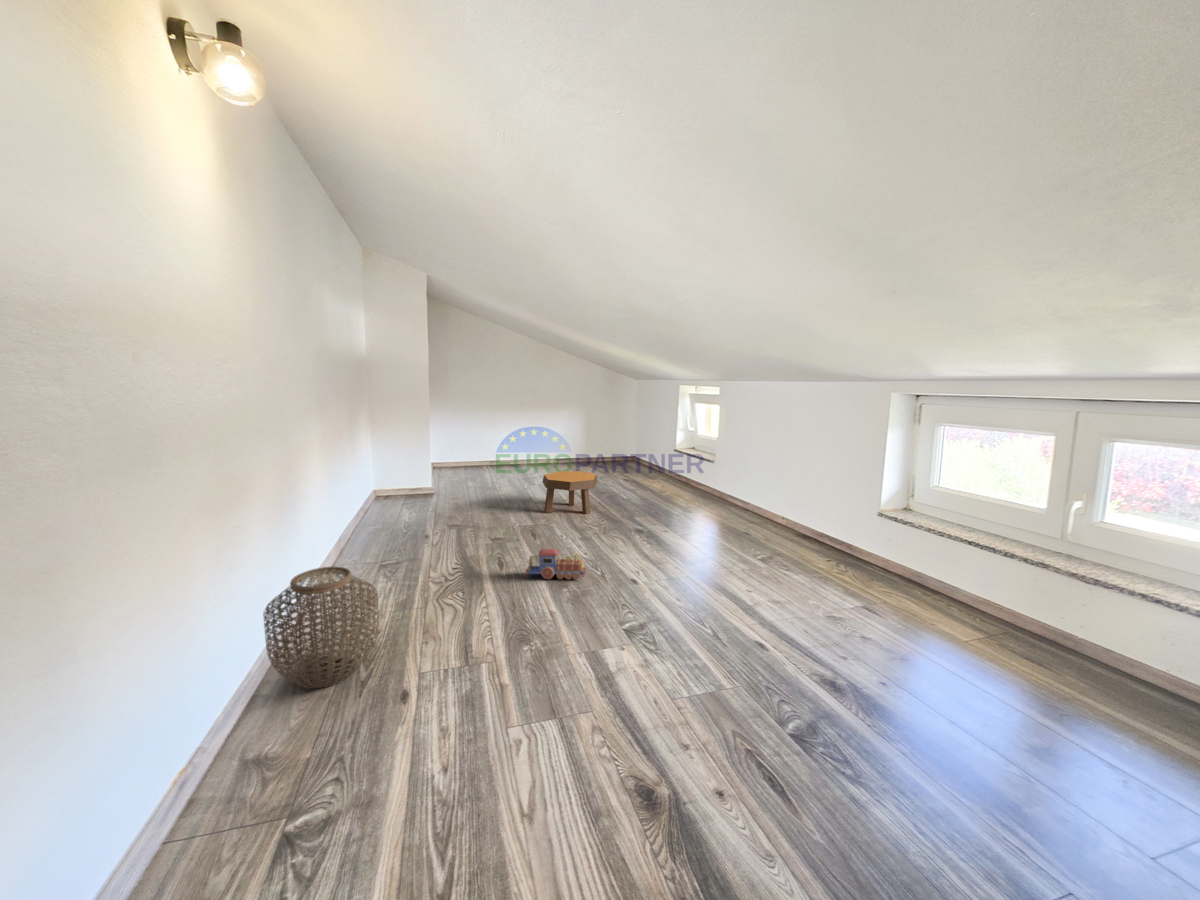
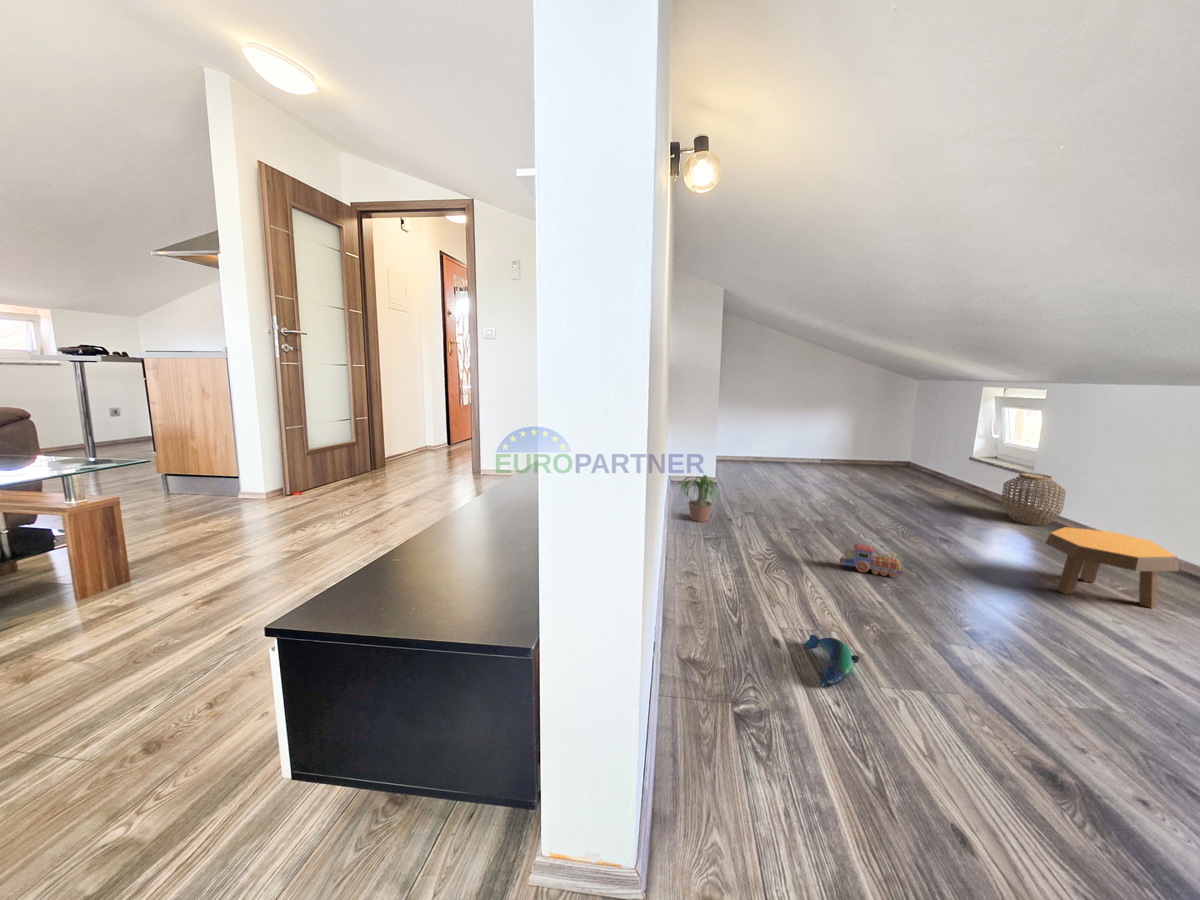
footstool: present [543,471,598,514] -> present [1046,527,1179,608]
potted plant: none [348,486,412,544] -> present [681,475,718,522]
woven basket: present [263,567,379,688] -> present [1002,473,1066,526]
plush toy: none [432,675,488,749] -> present [803,635,859,686]

